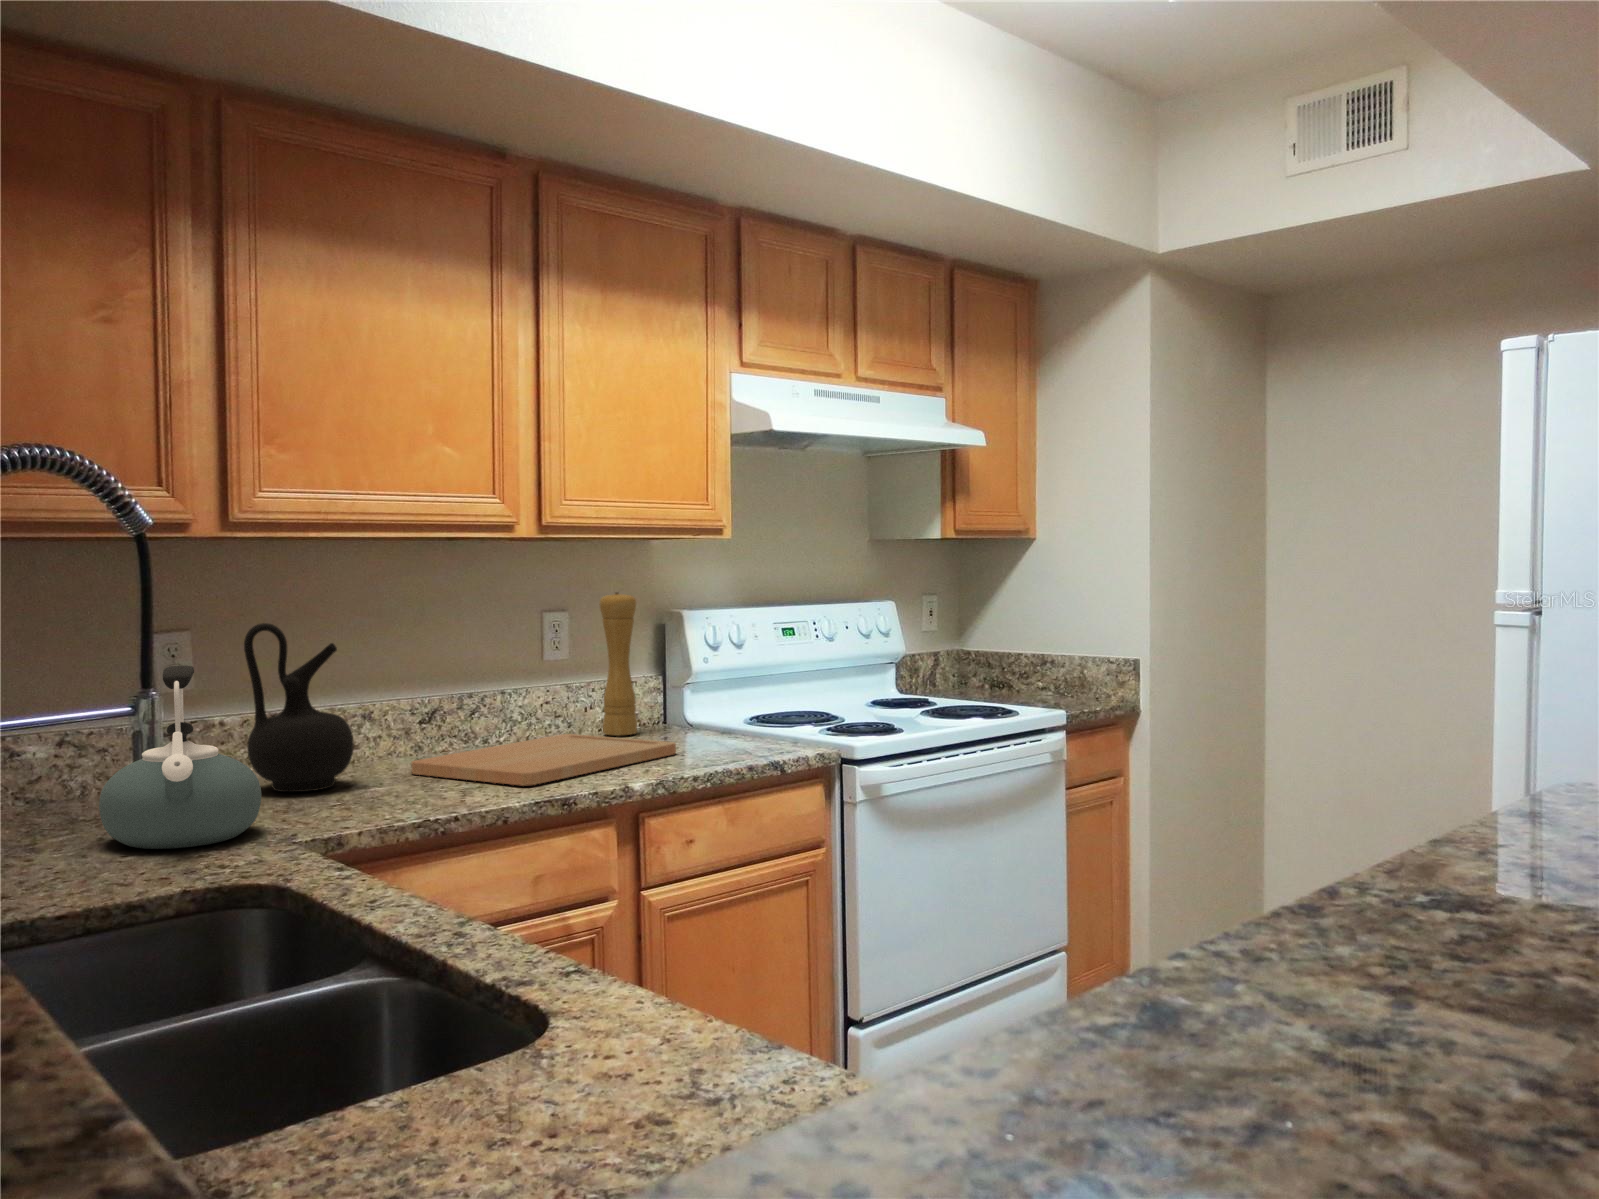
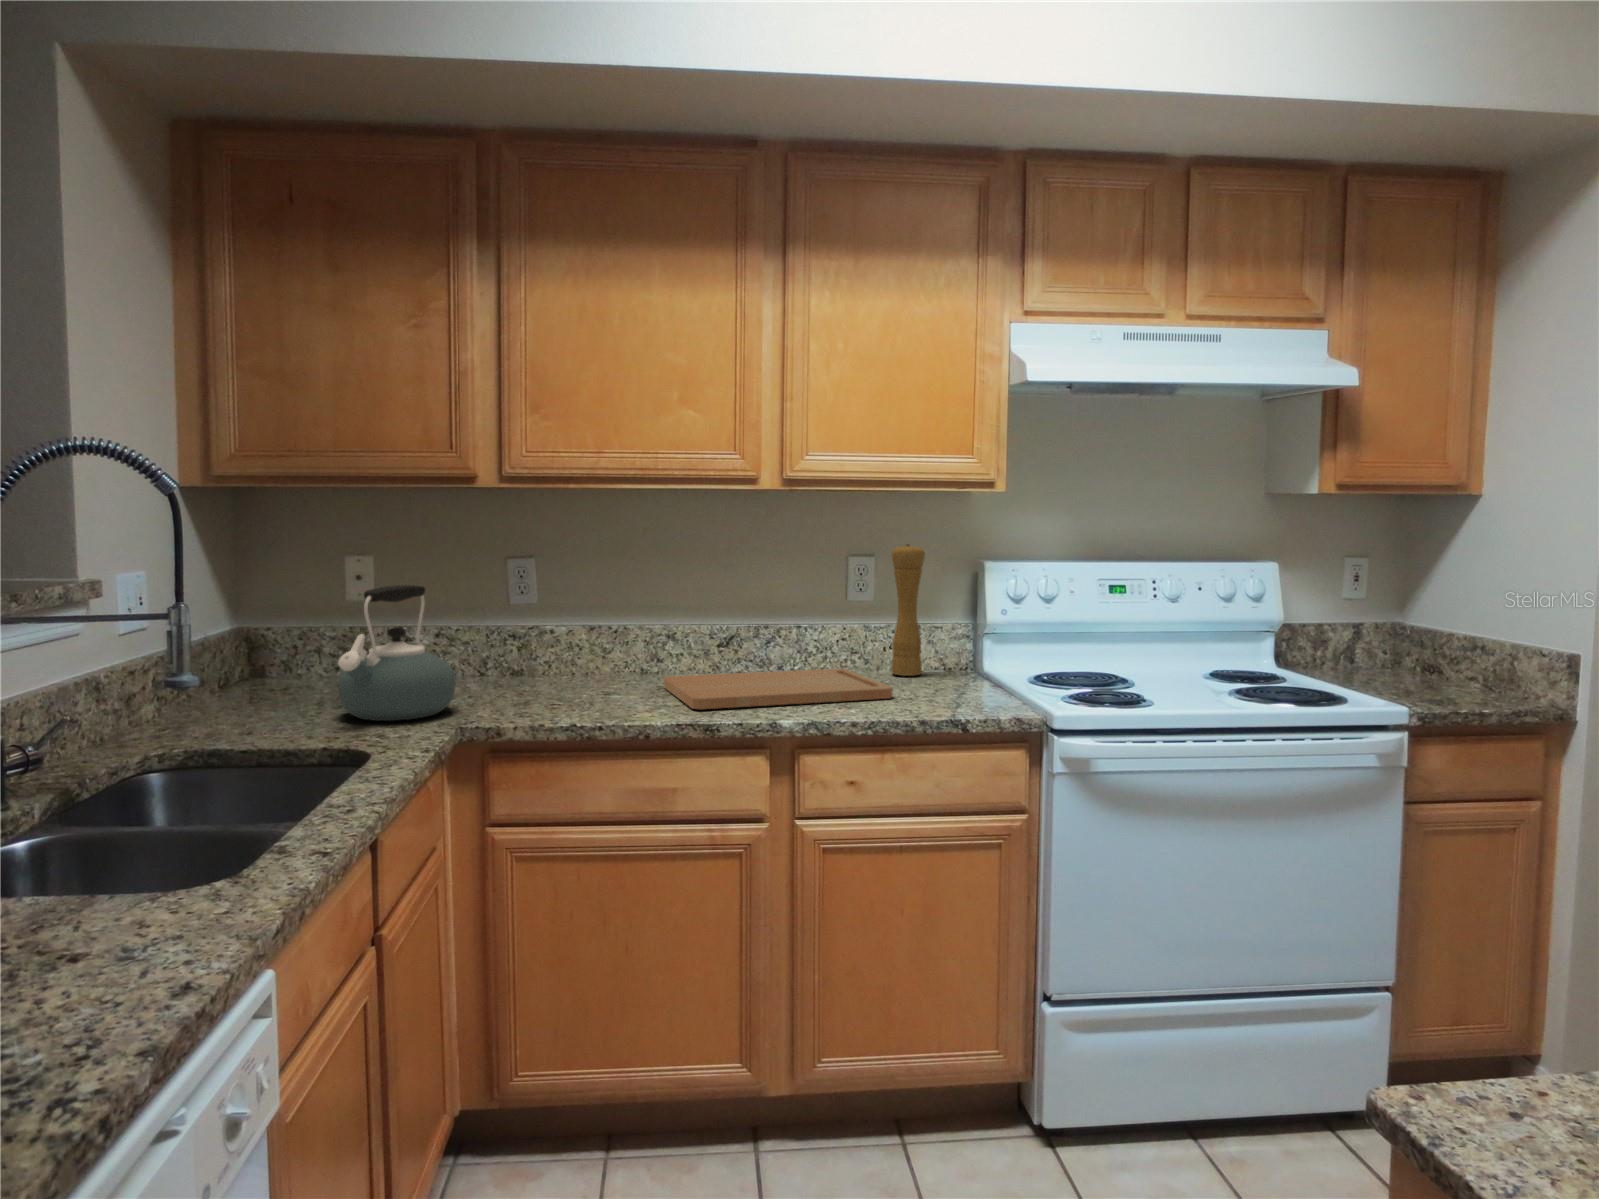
ceramic jug: present [244,623,354,792] -> none [530,557,610,691]

